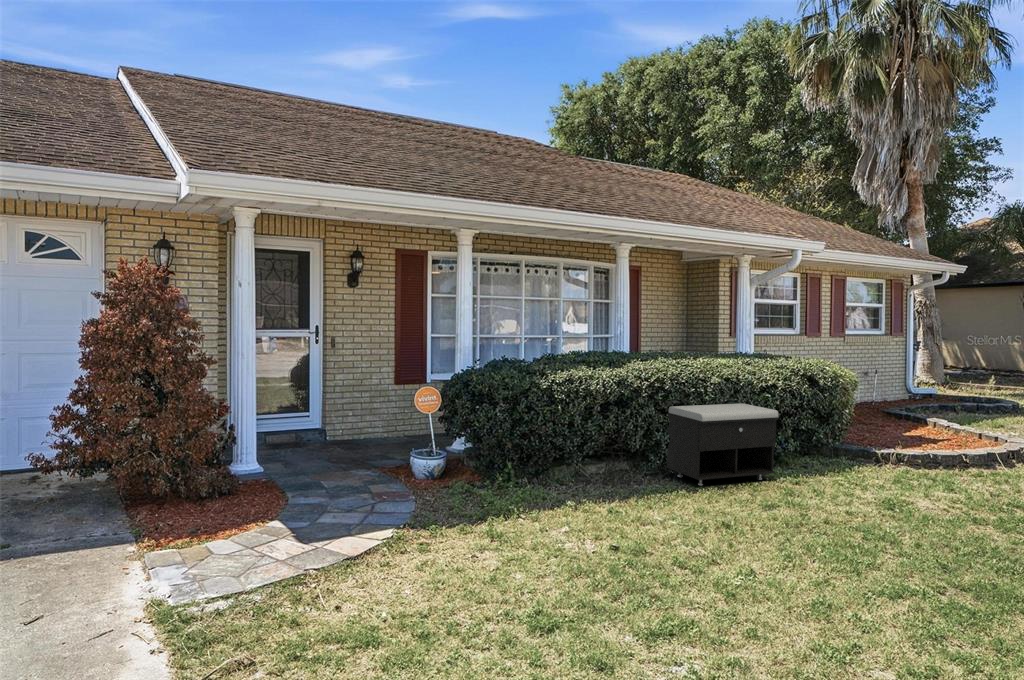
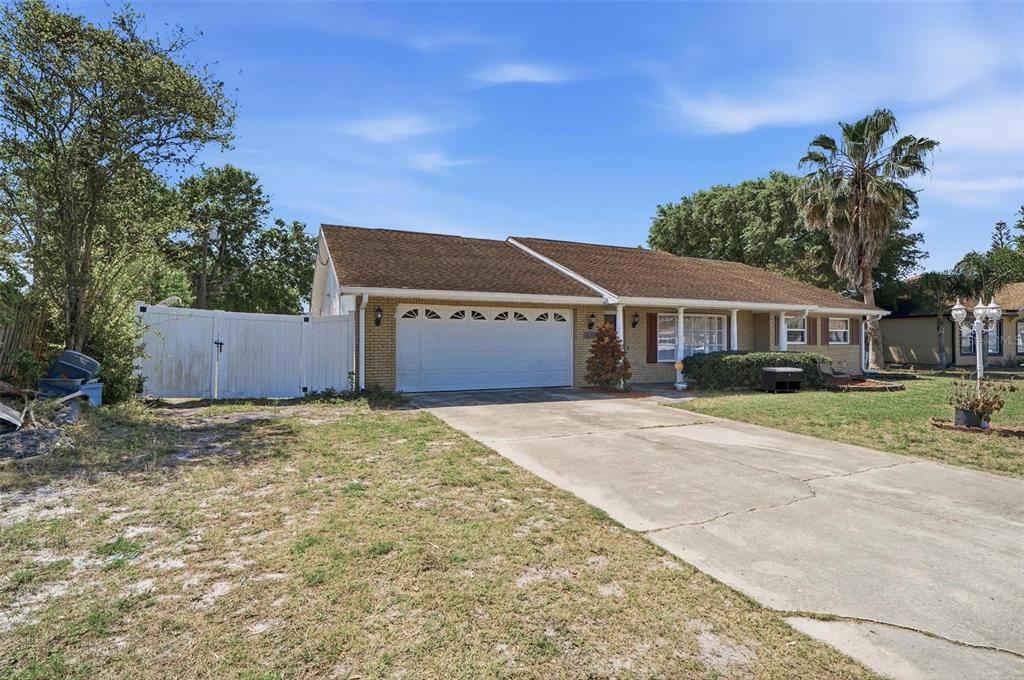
lounge chair: none [813,386,910,477] -> present [815,362,852,393]

